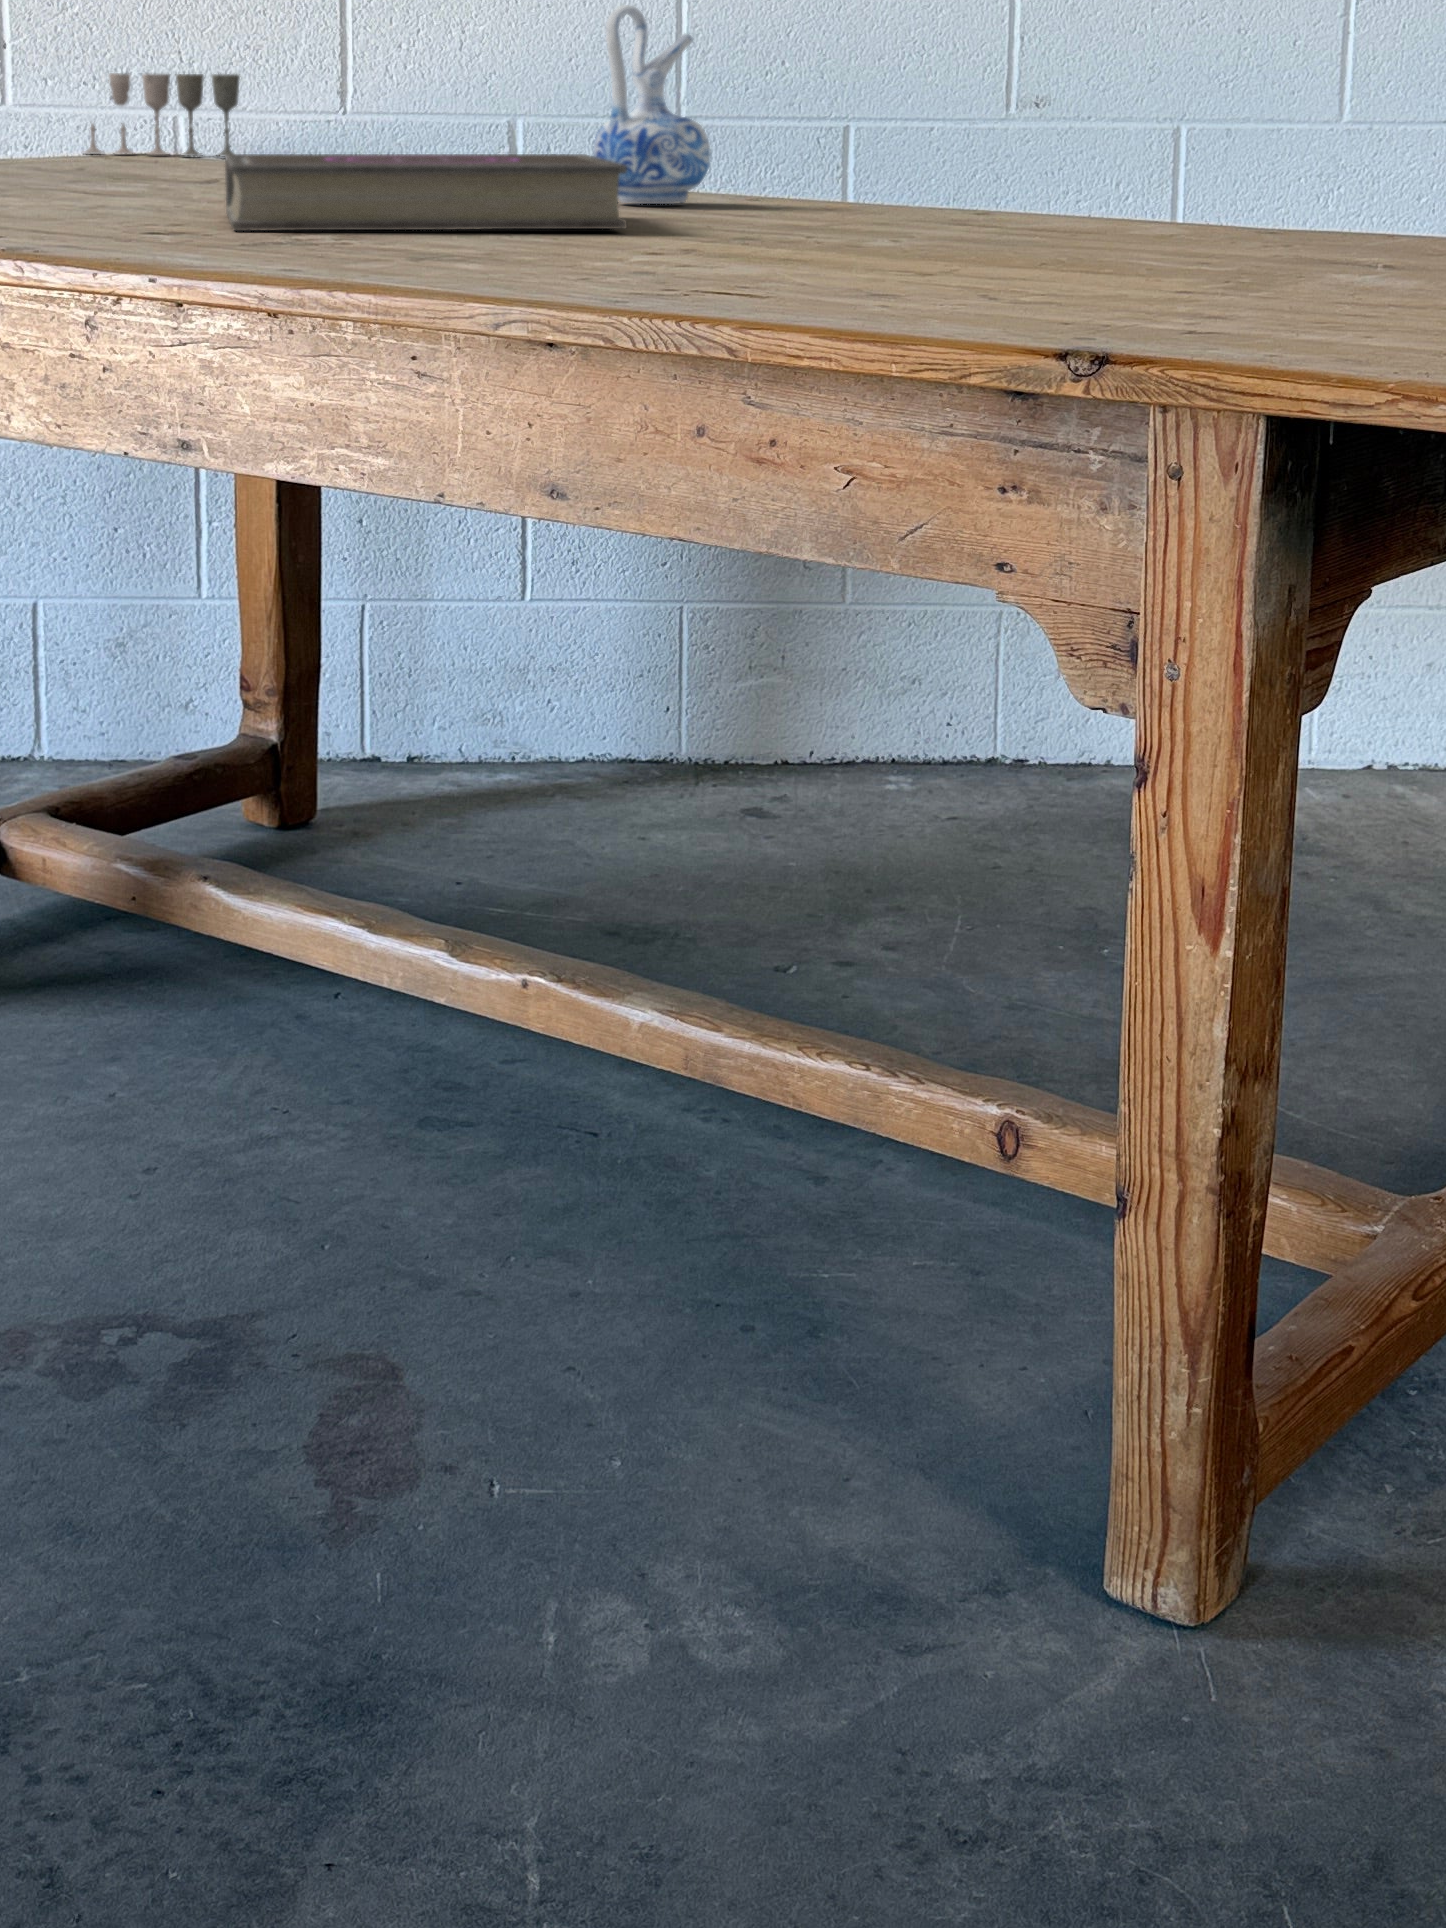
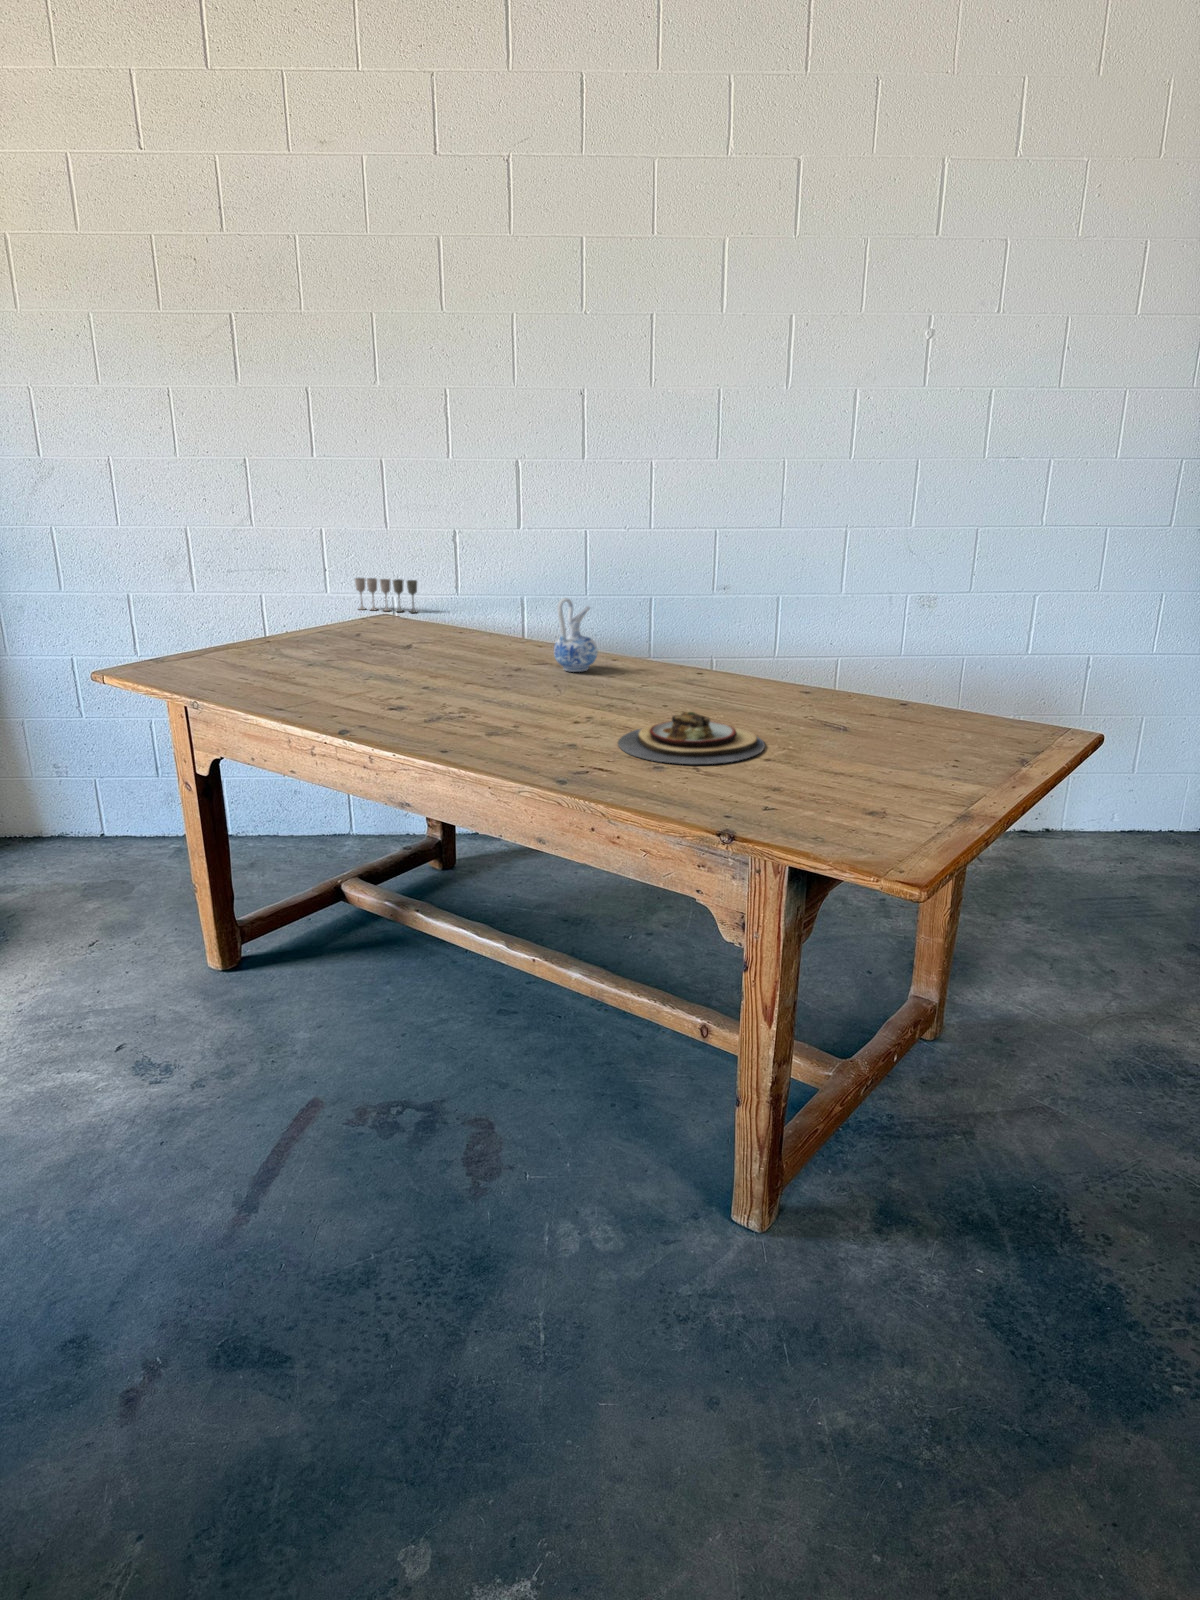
book: present [225,154,627,231] -> none [416,666,566,716]
plate: none [770,172,1175,276] -> present [618,712,765,764]

